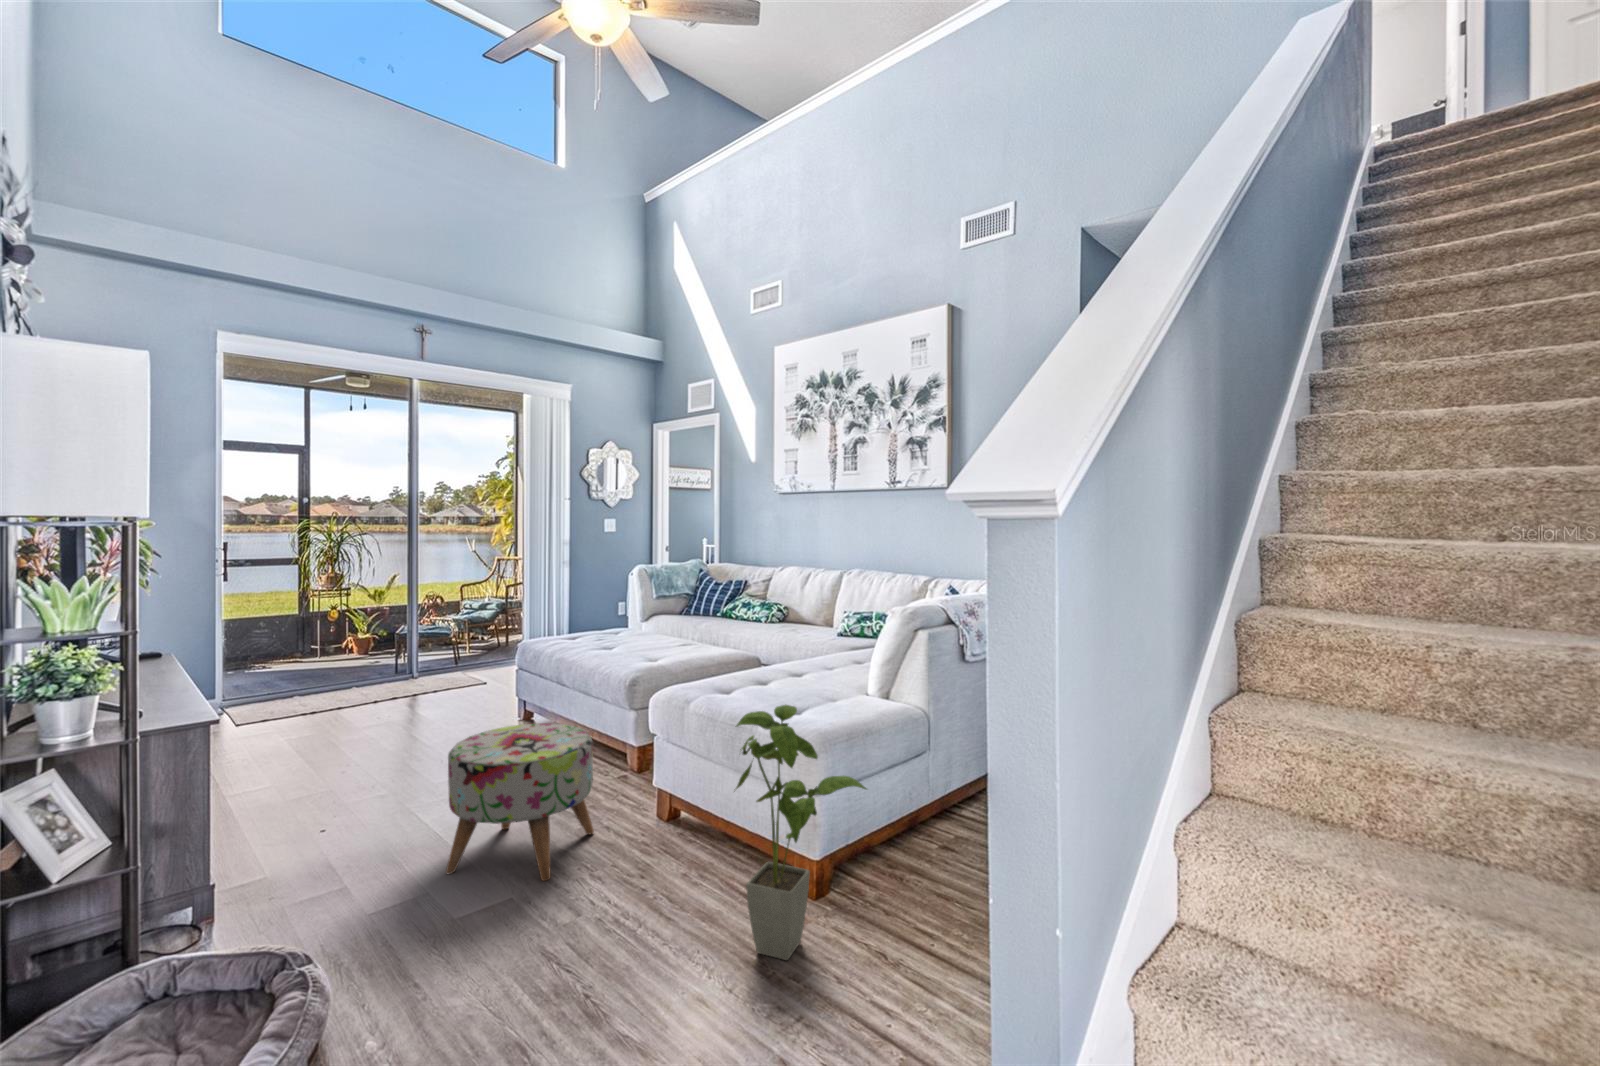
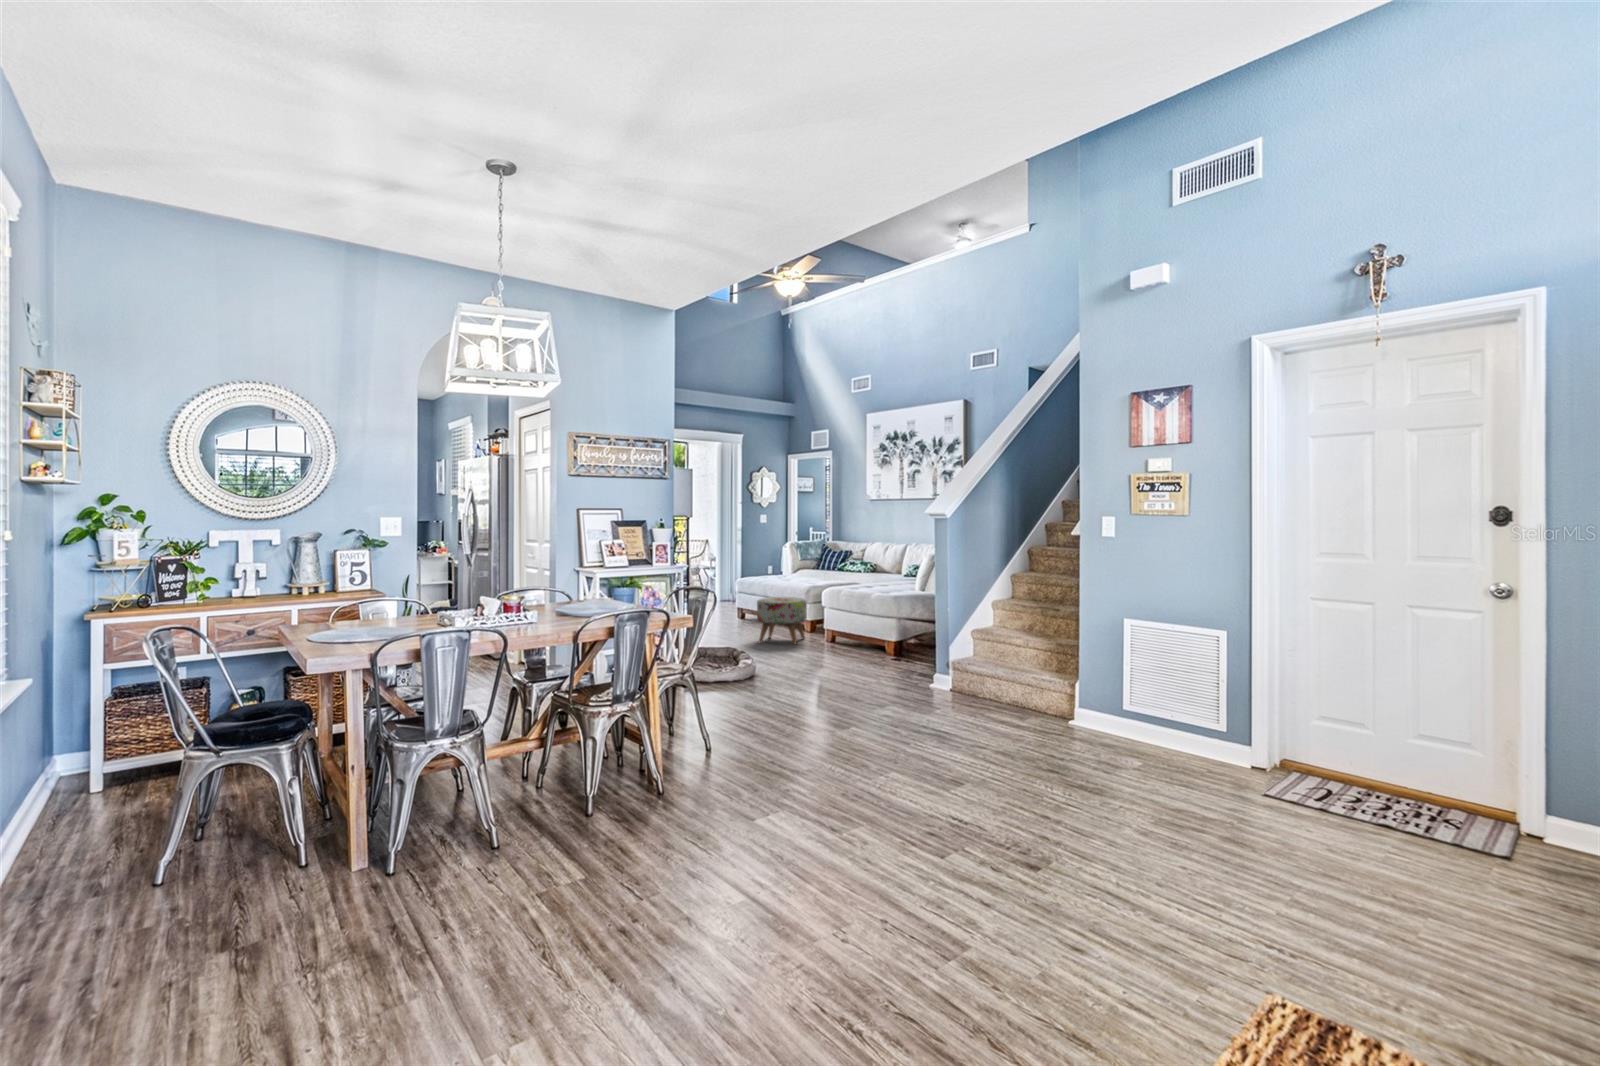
house plant: present [736,705,867,960] -> none [865,575,908,654]

